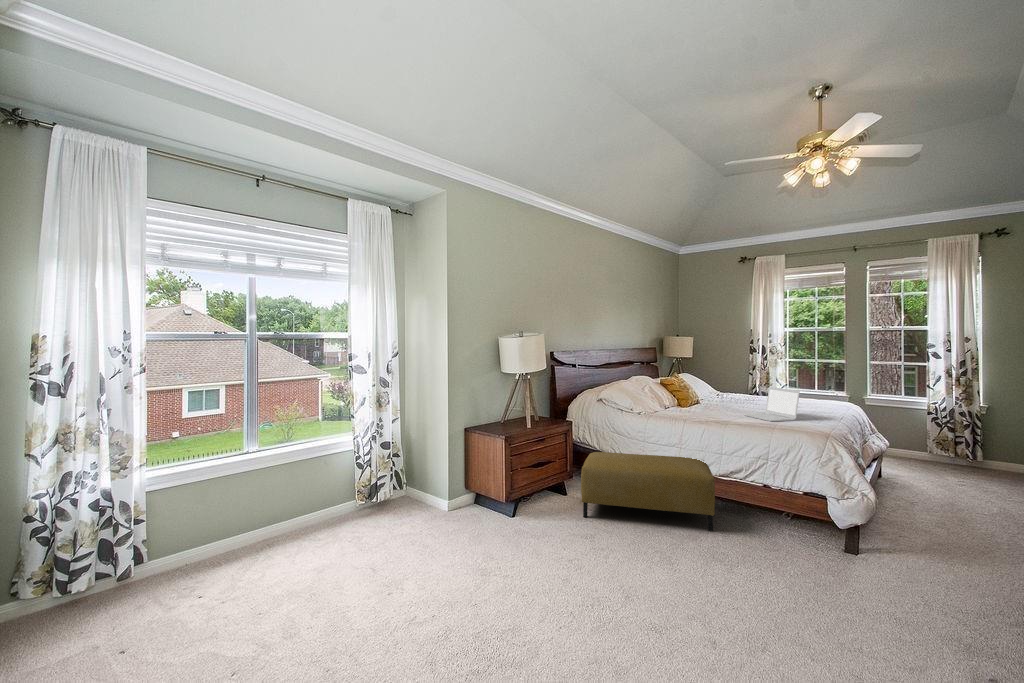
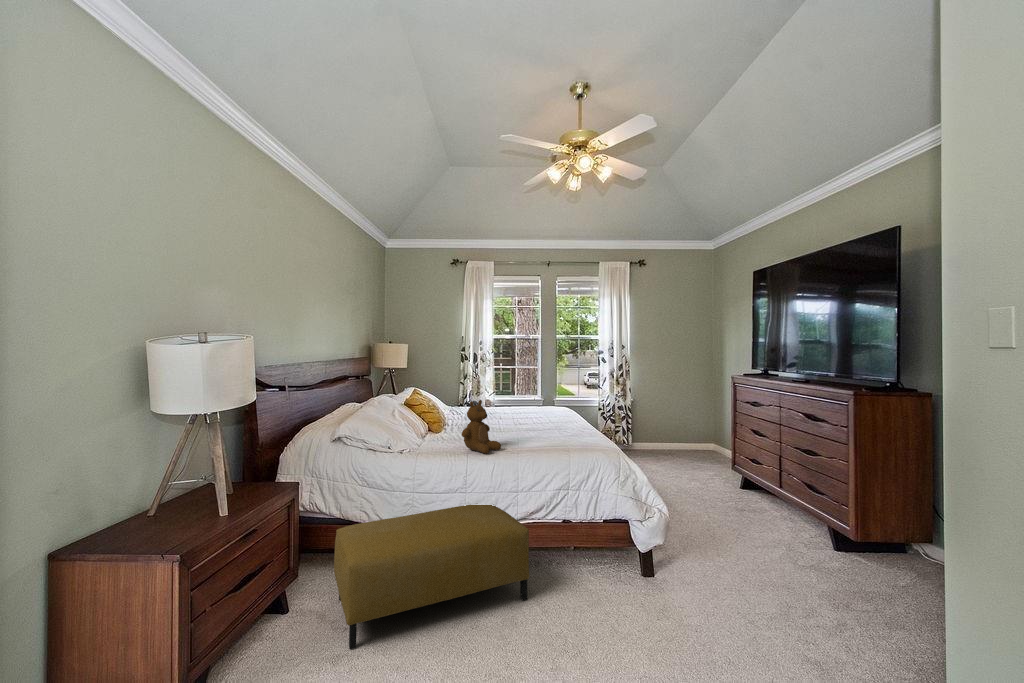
teddy bear: none [683,380,718,421] -> present [462,400,501,454]
laptop: present [743,387,800,421] -> none [511,401,565,441]

